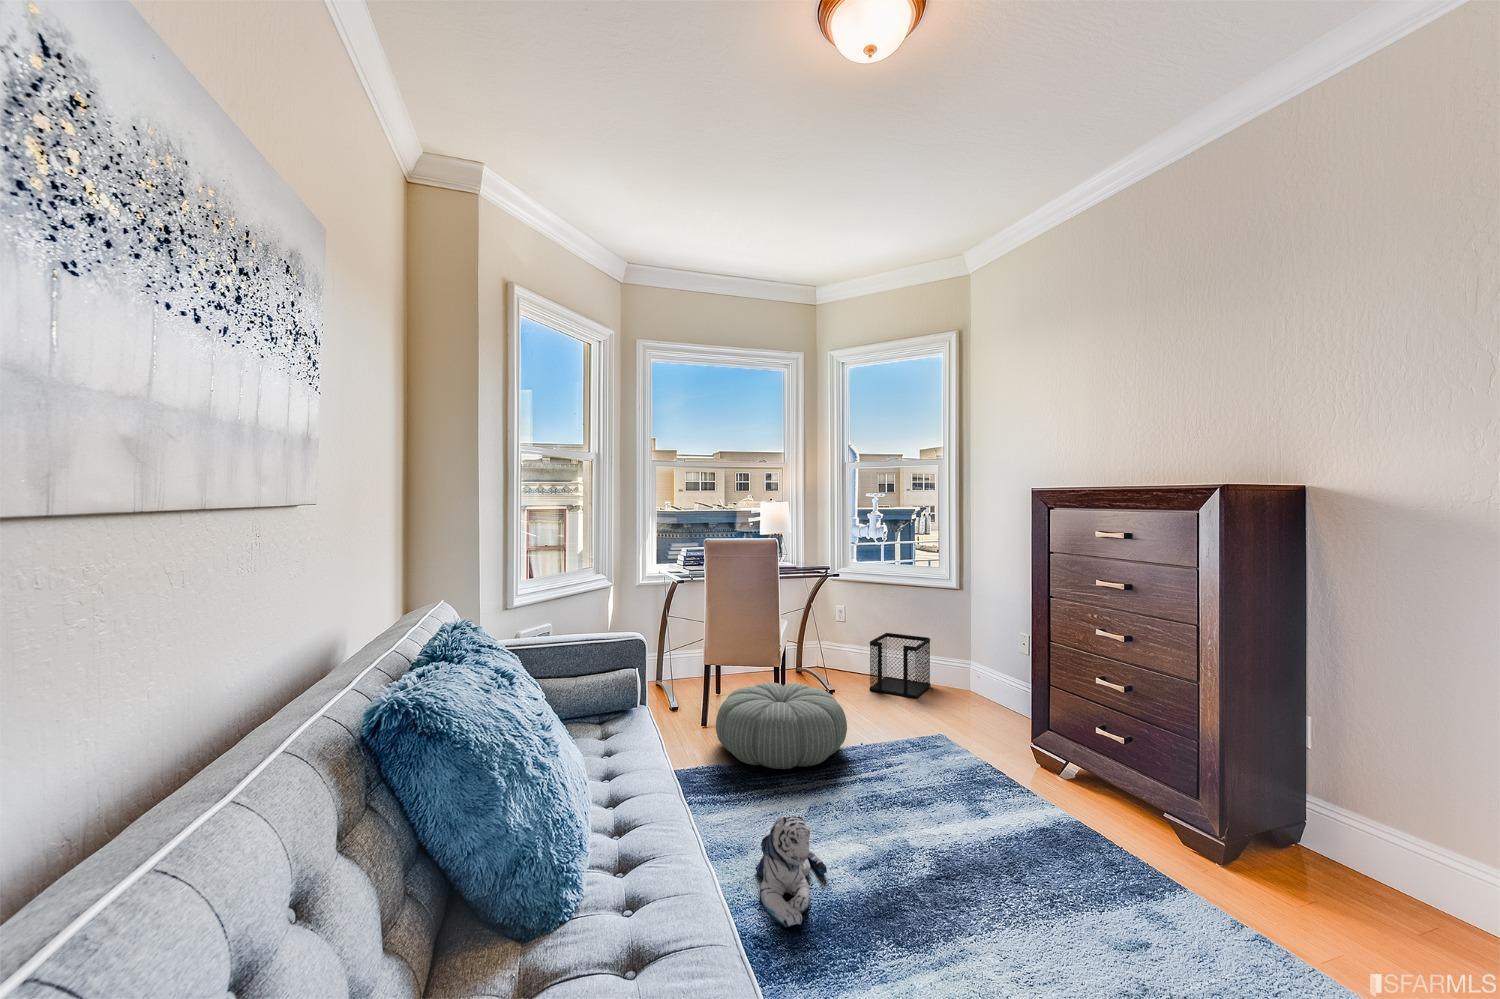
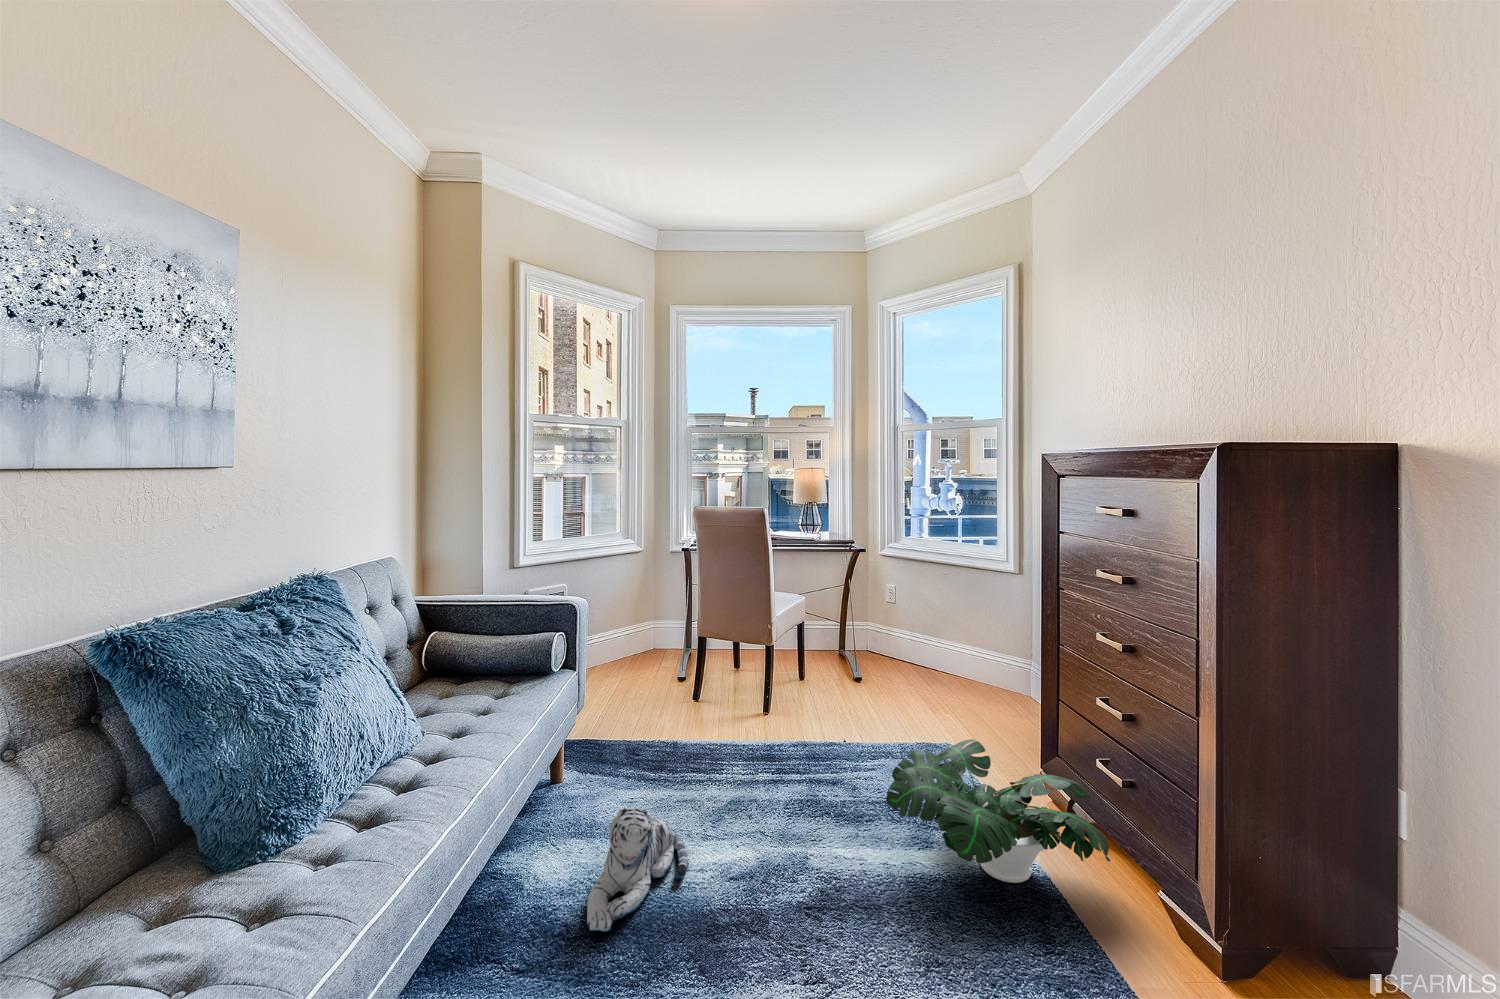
wastebasket: present [870,633,930,698] -> none [902,621,978,696]
pouf: present [716,683,847,769] -> none [685,662,822,755]
potted plant: none [956,724,1146,830] -> present [886,739,1110,883]

